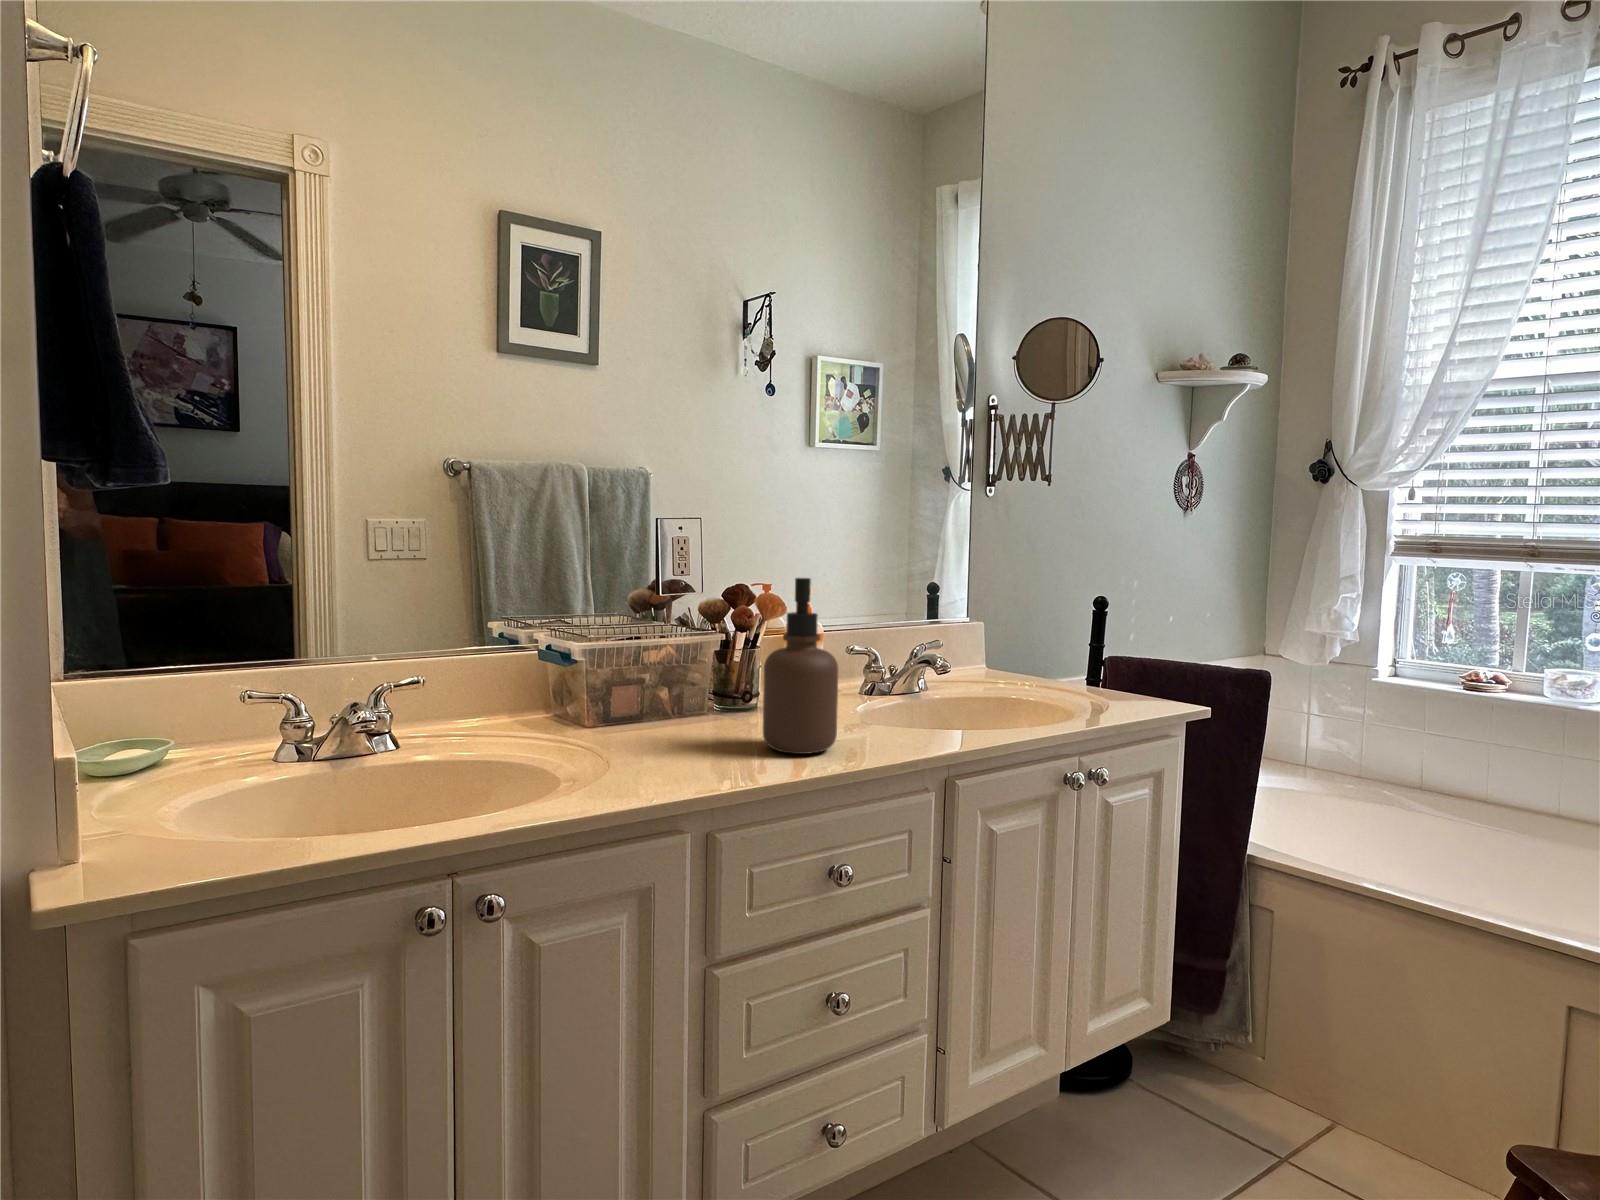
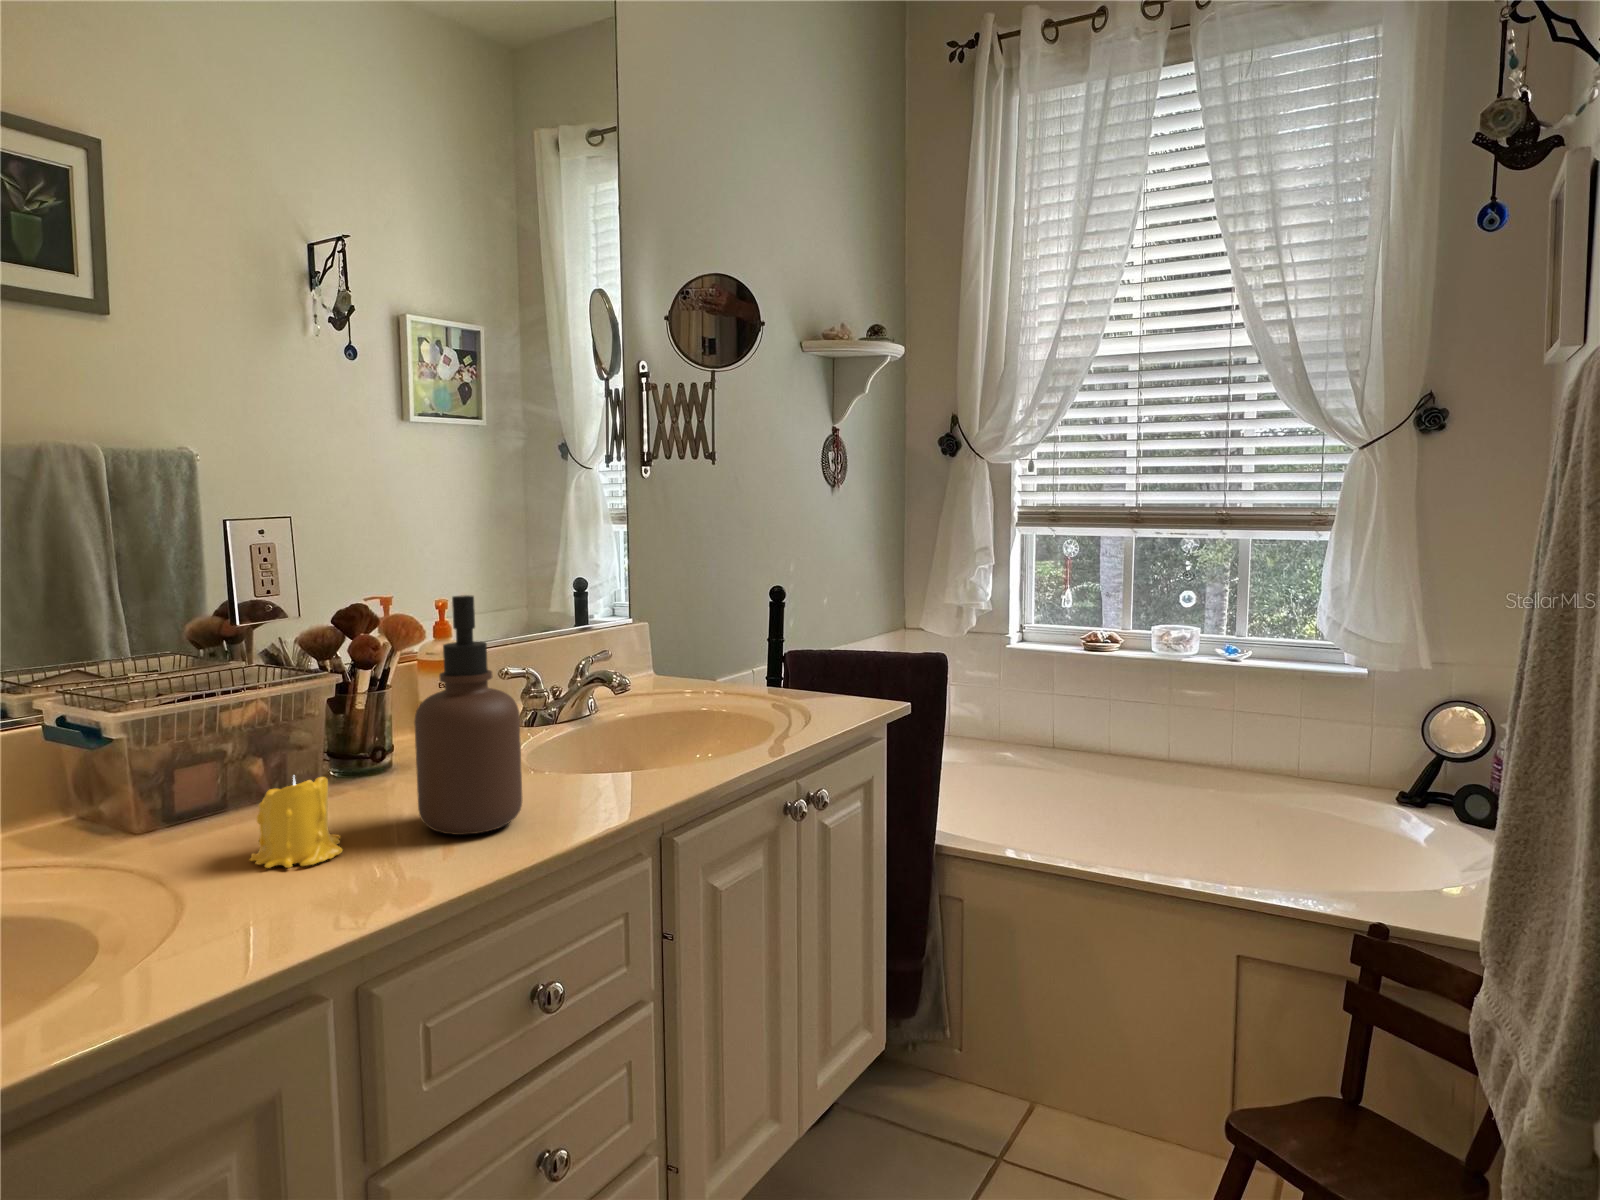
candle: none [650,693,710,757] -> present [250,775,343,868]

